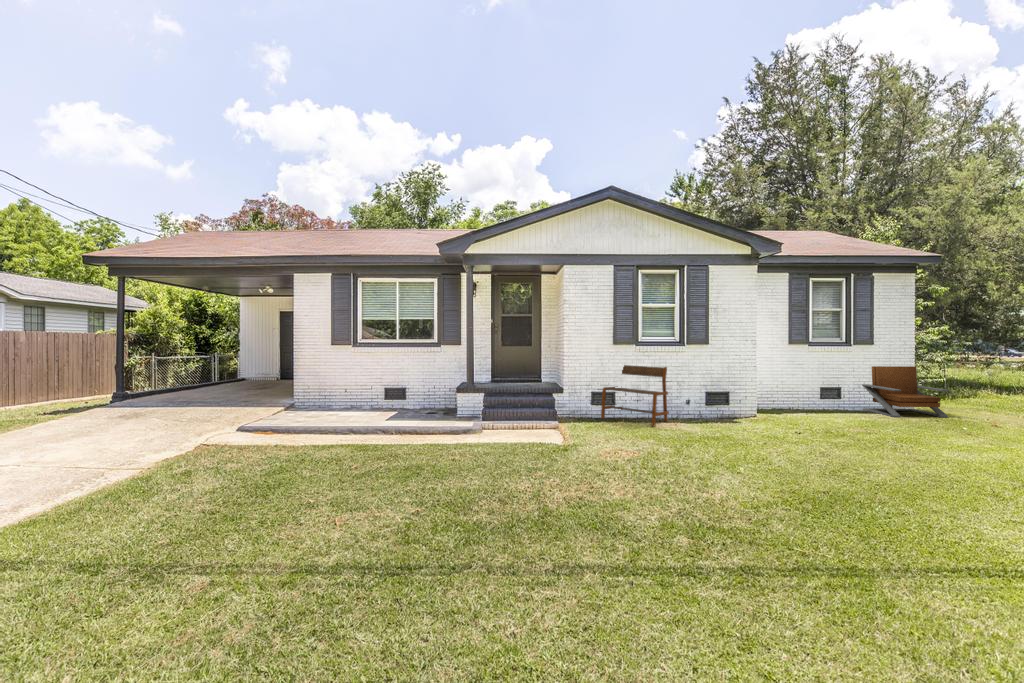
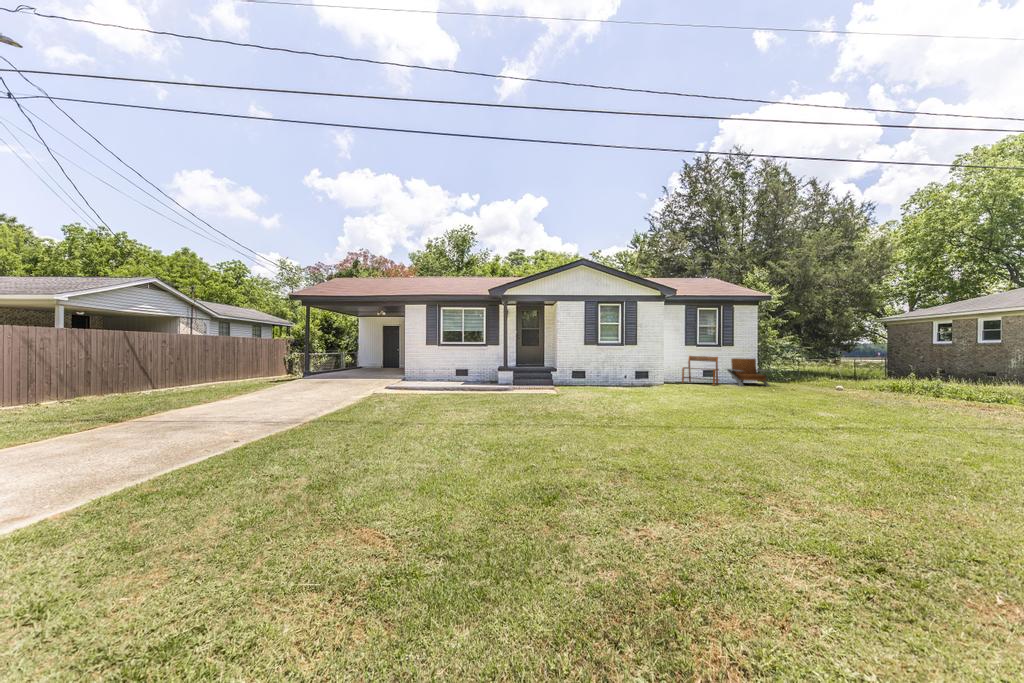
bench: present [601,365,669,426] -> present [682,356,719,386]

